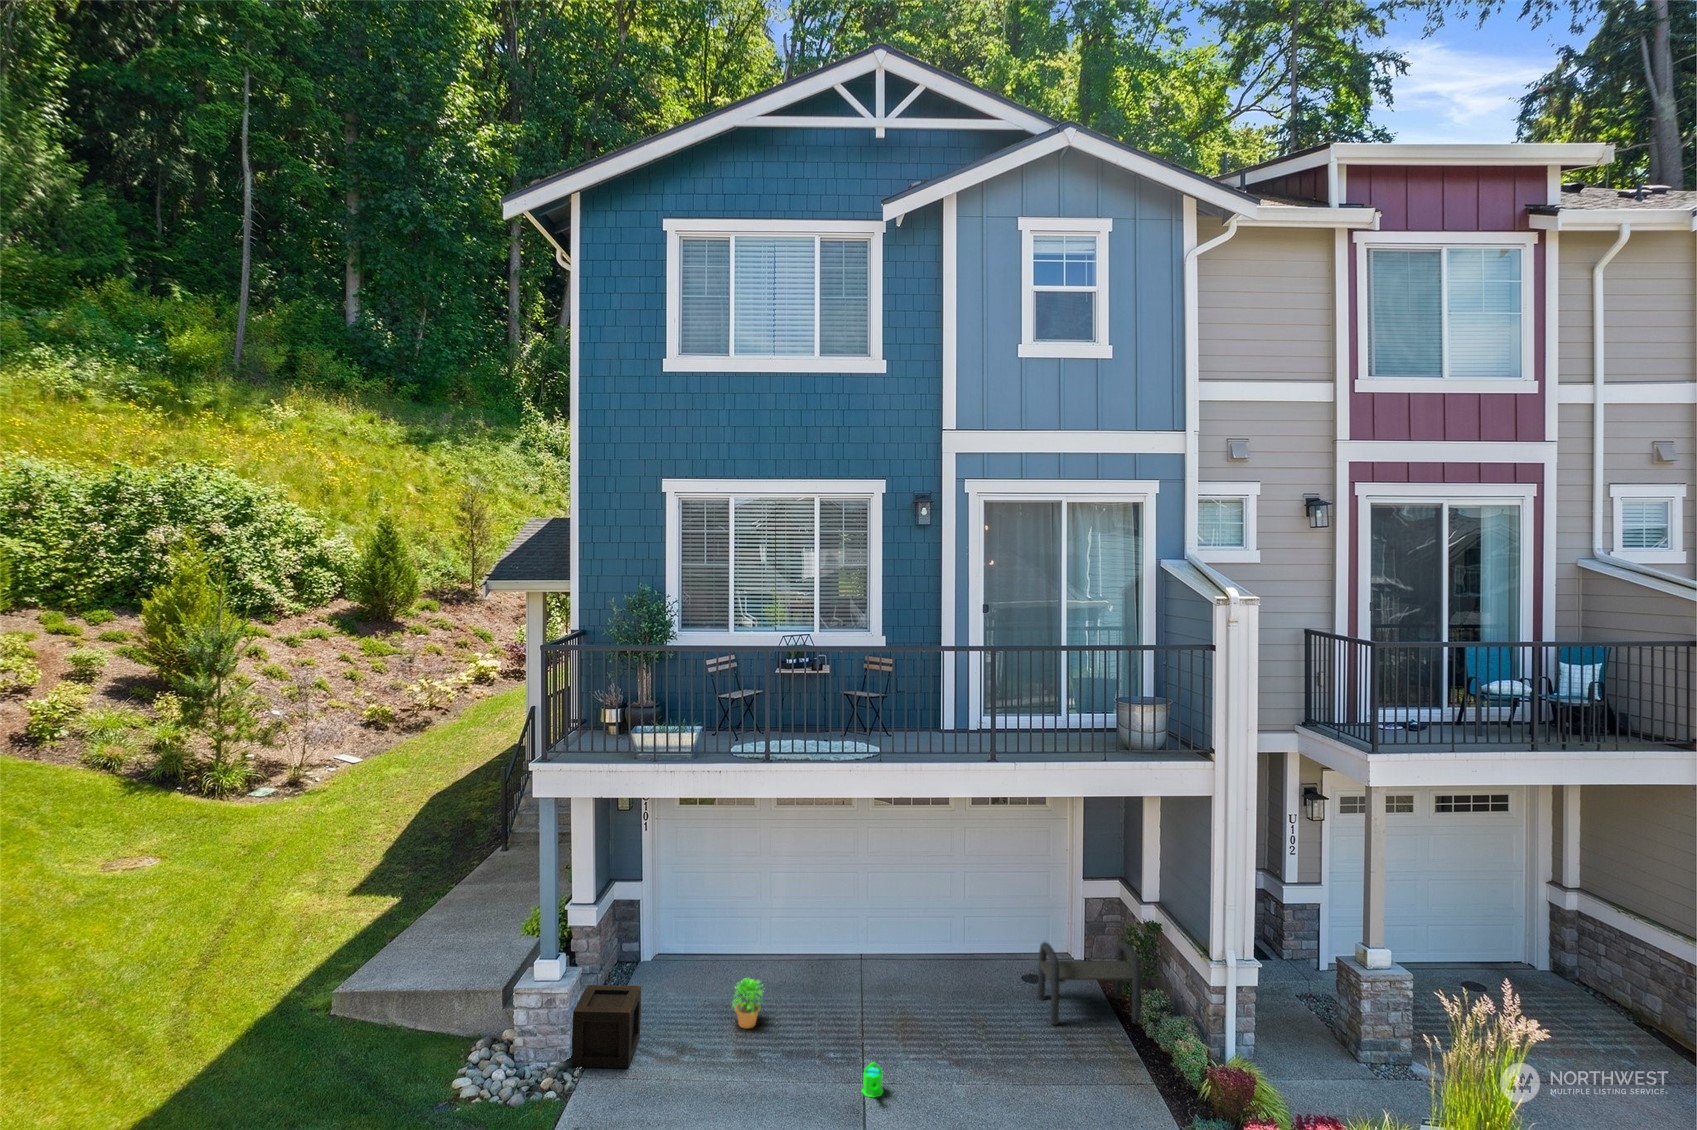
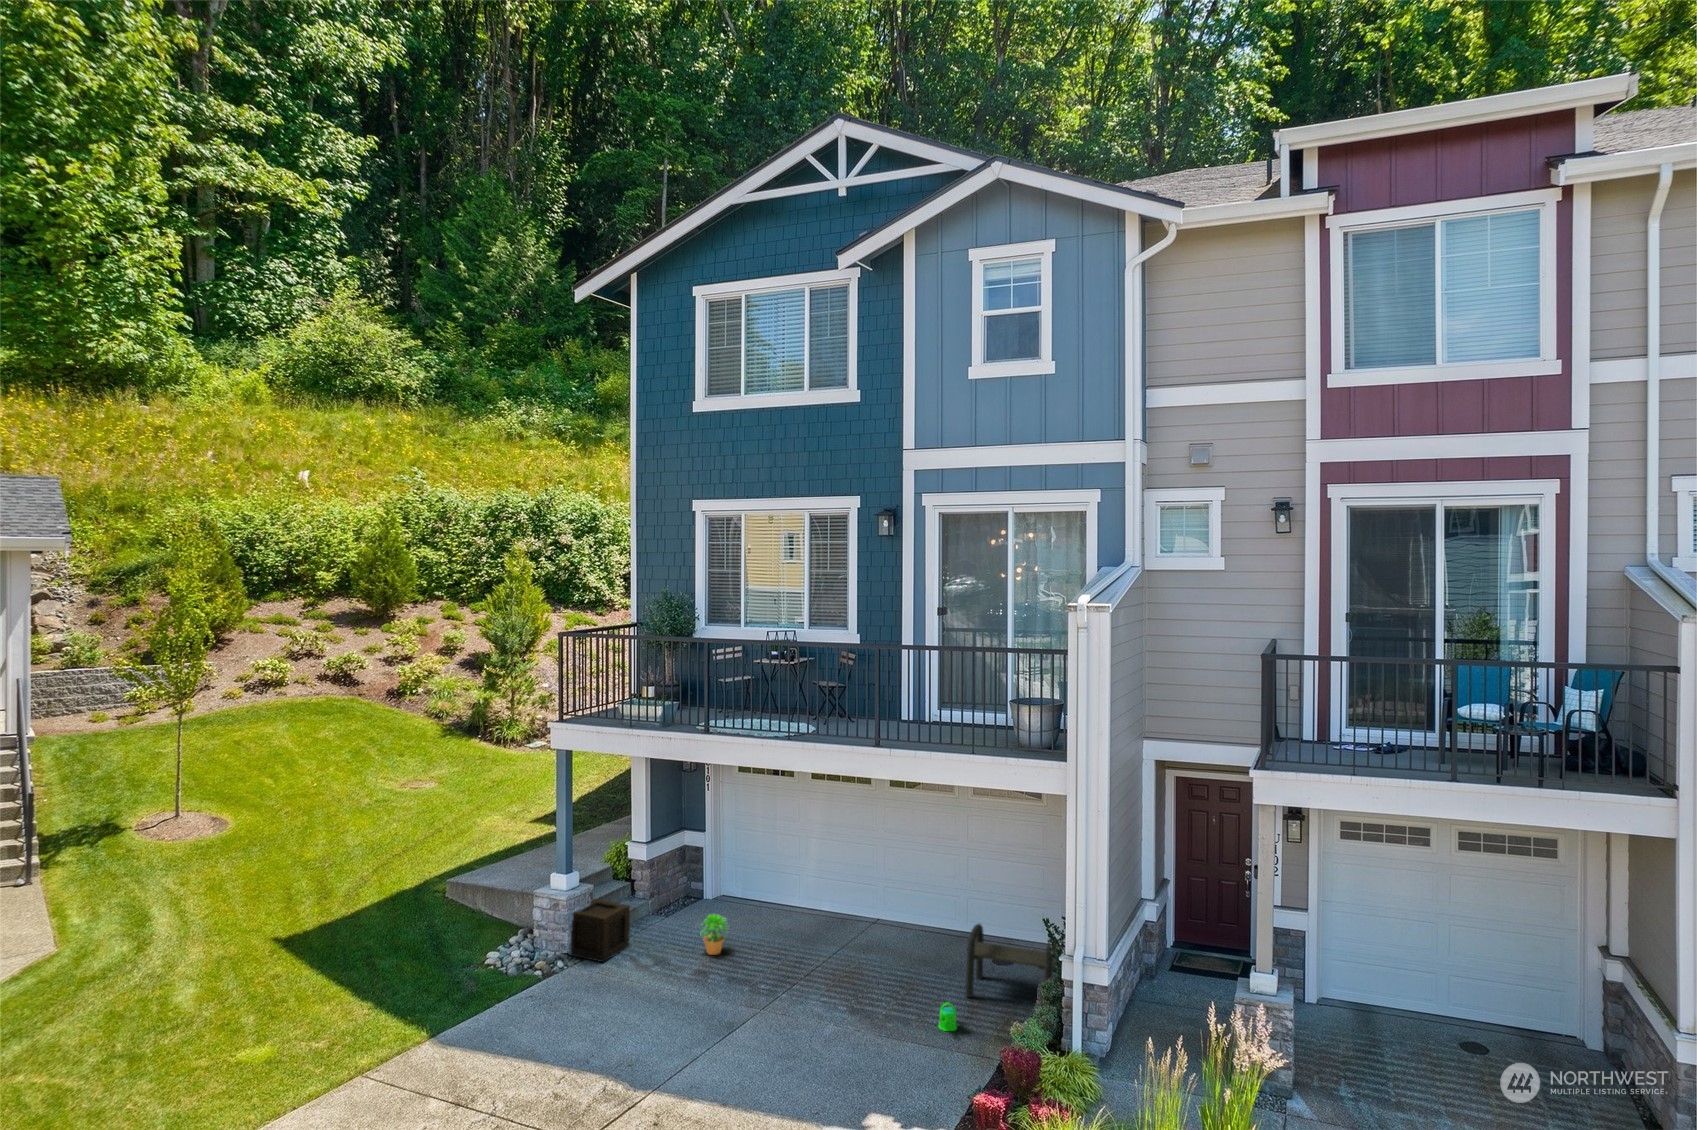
watering can: present [862,1062,883,1097] -> present [939,1002,957,1031]

